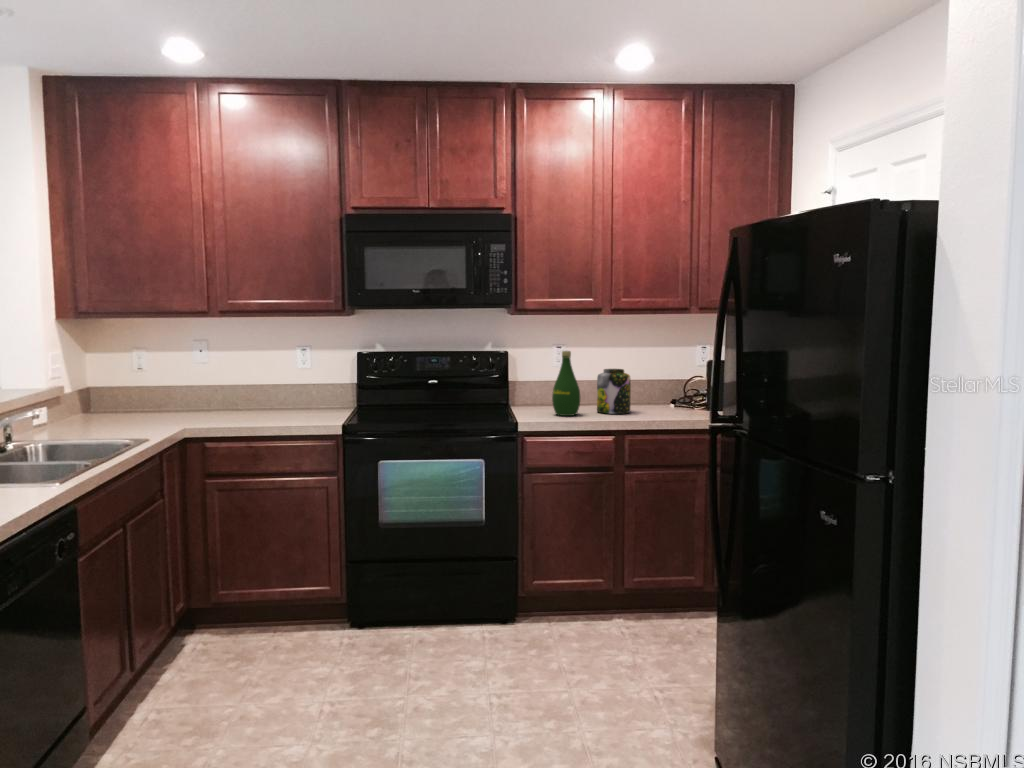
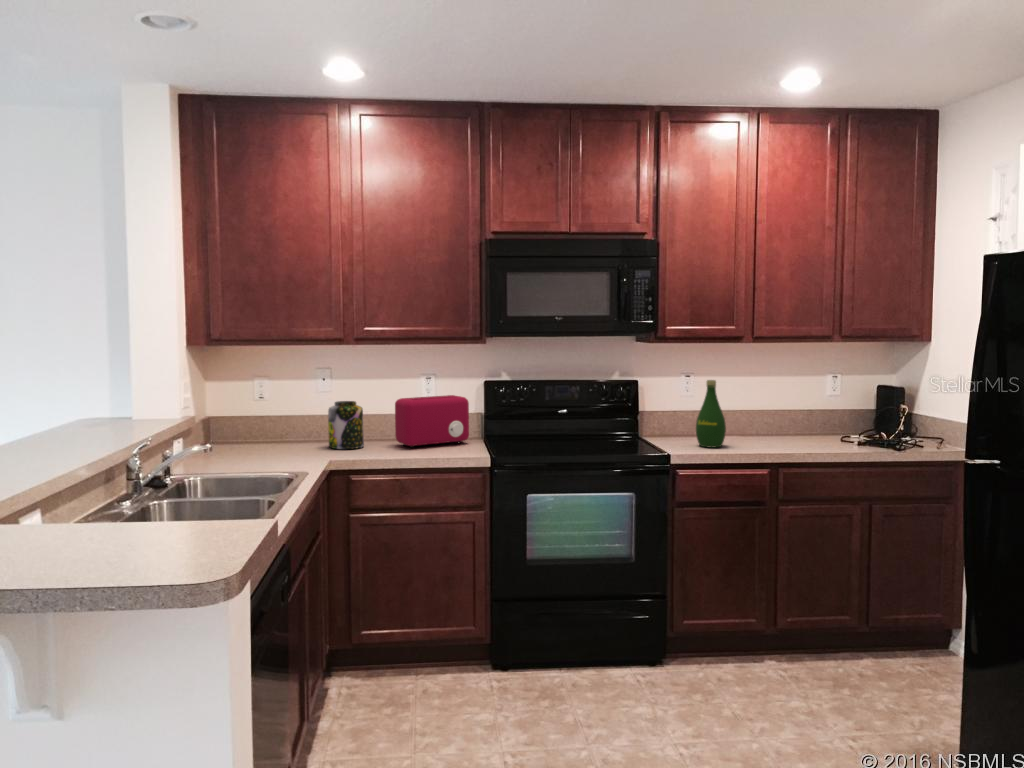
toaster: none [263,365,337,416] -> present [395,395,469,448]
jar: present [597,369,631,414] -> present [328,401,364,449]

